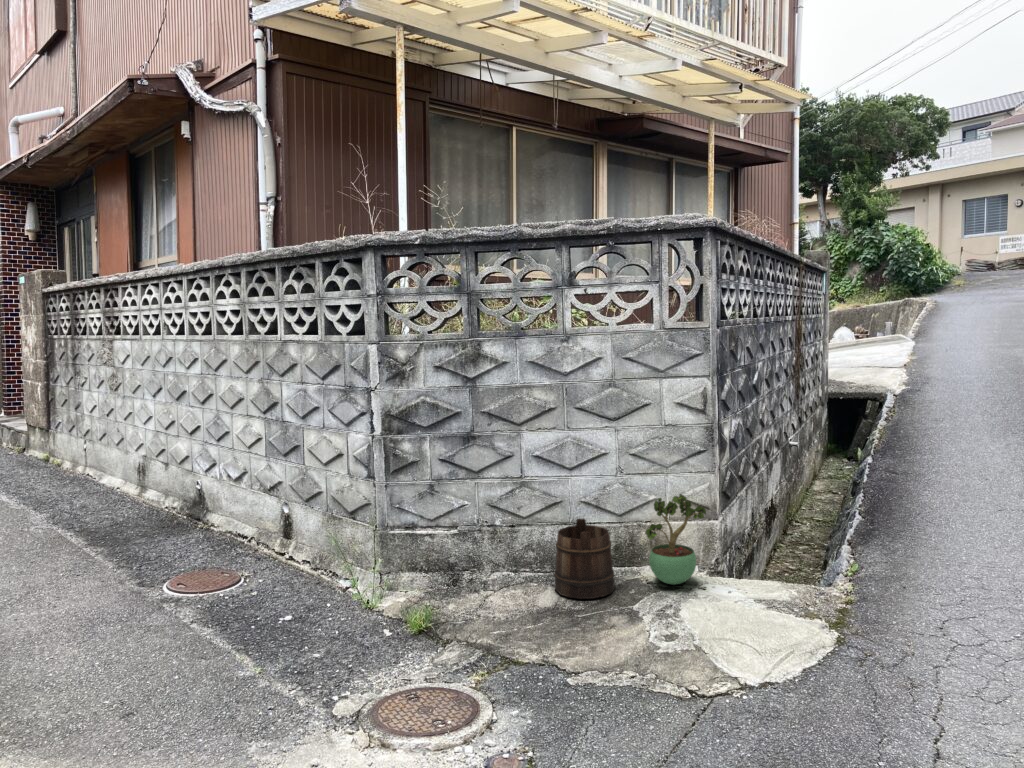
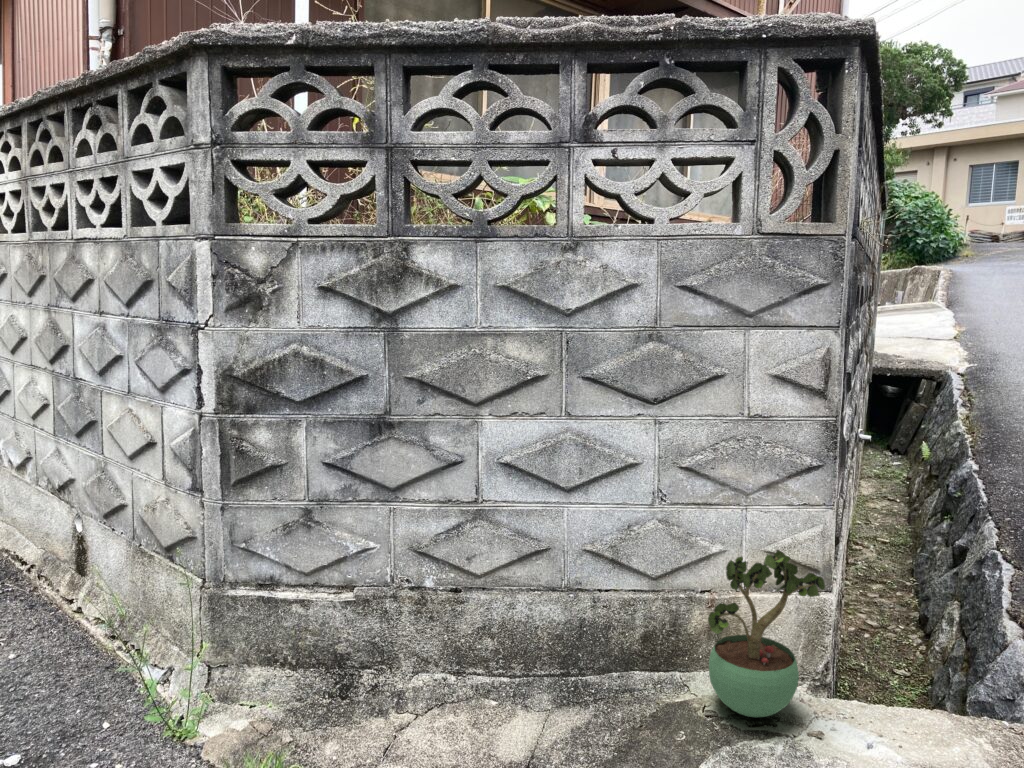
bucket: present [554,519,615,599] -> none [530,584,644,749]

